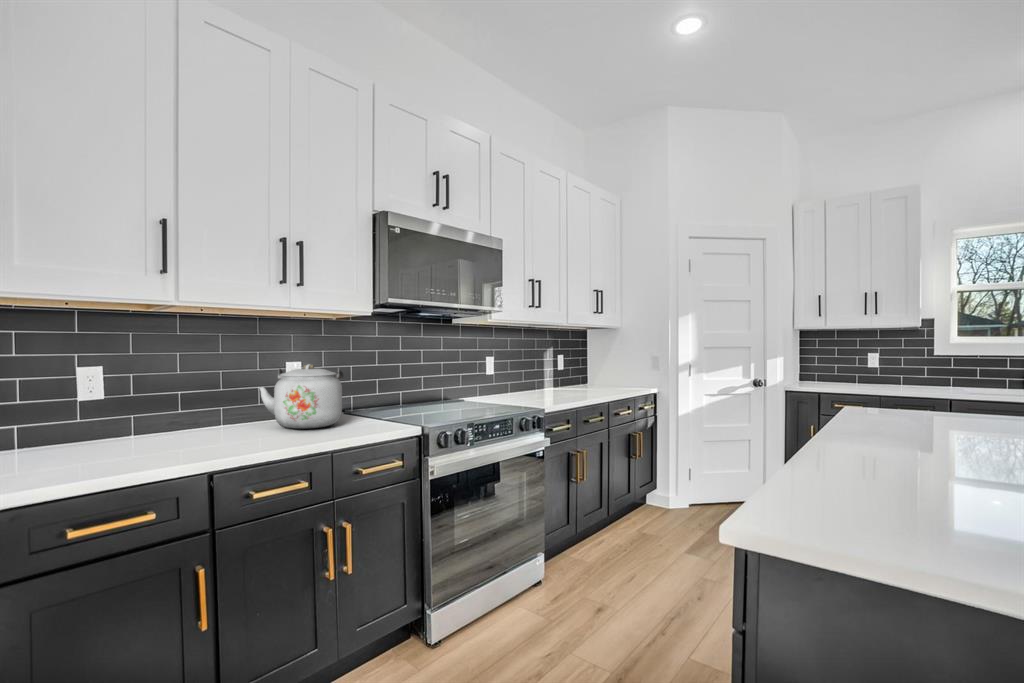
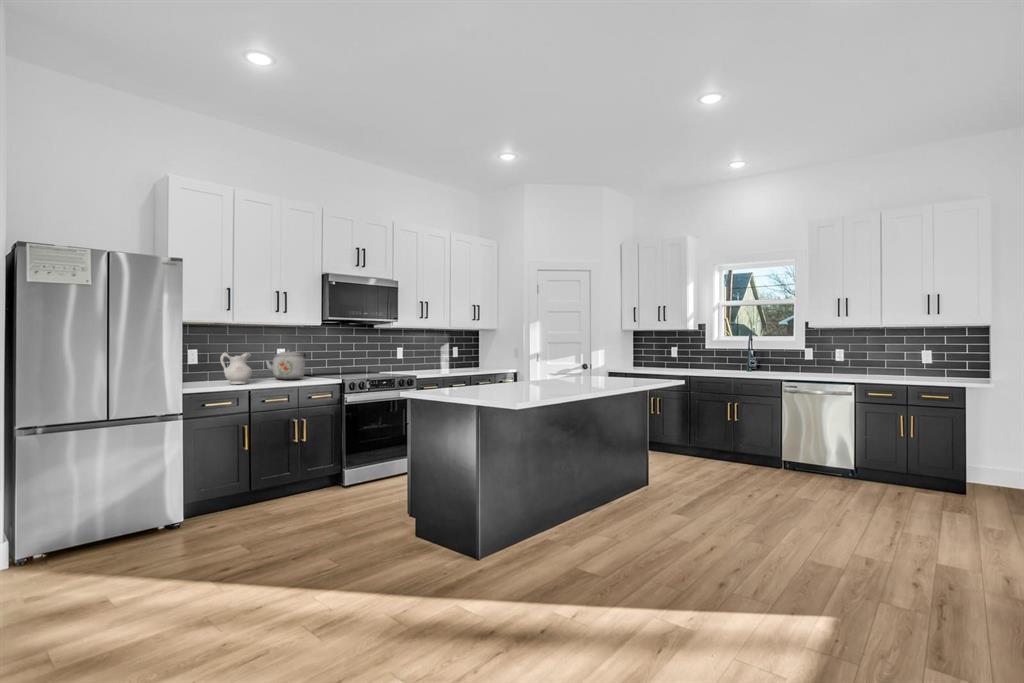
ceramic pitcher: none [140,374,223,453] -> present [221,352,252,384]

